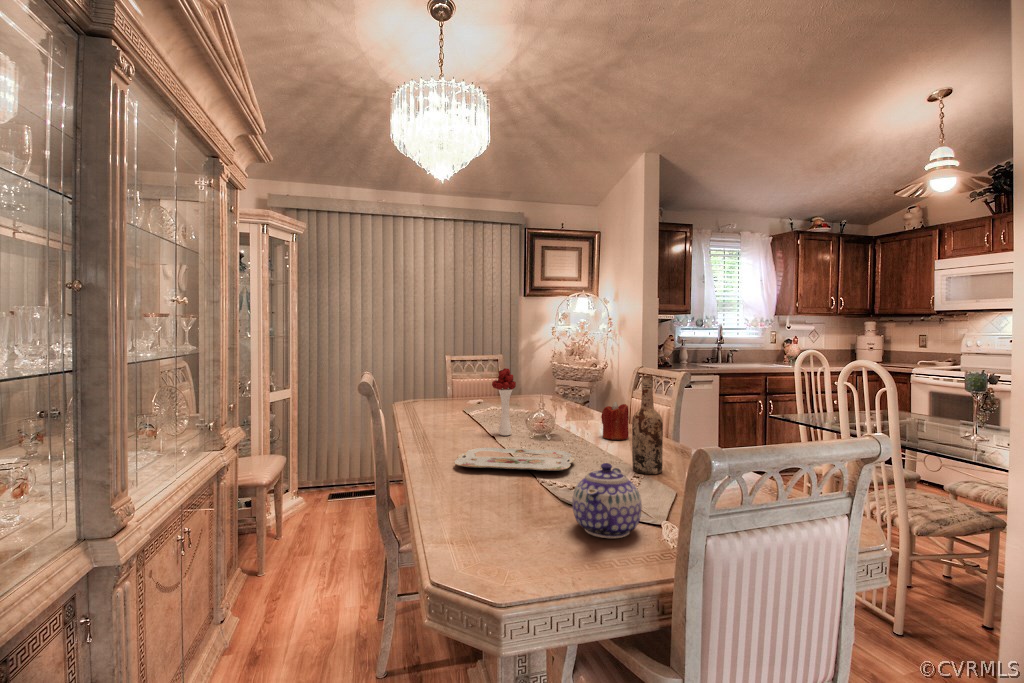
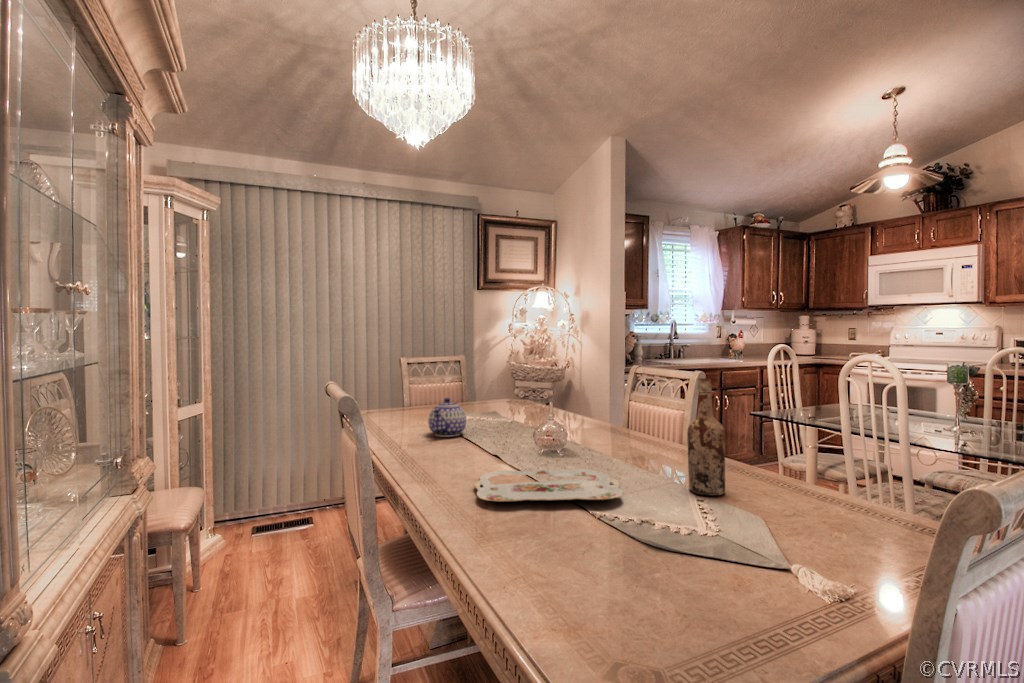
flower bouquet: present [492,368,516,436] -> none [492,372,520,453]
candle: present [601,402,629,440] -> none [618,407,650,451]
teapot: present [572,463,642,538] -> present [428,398,466,437]

